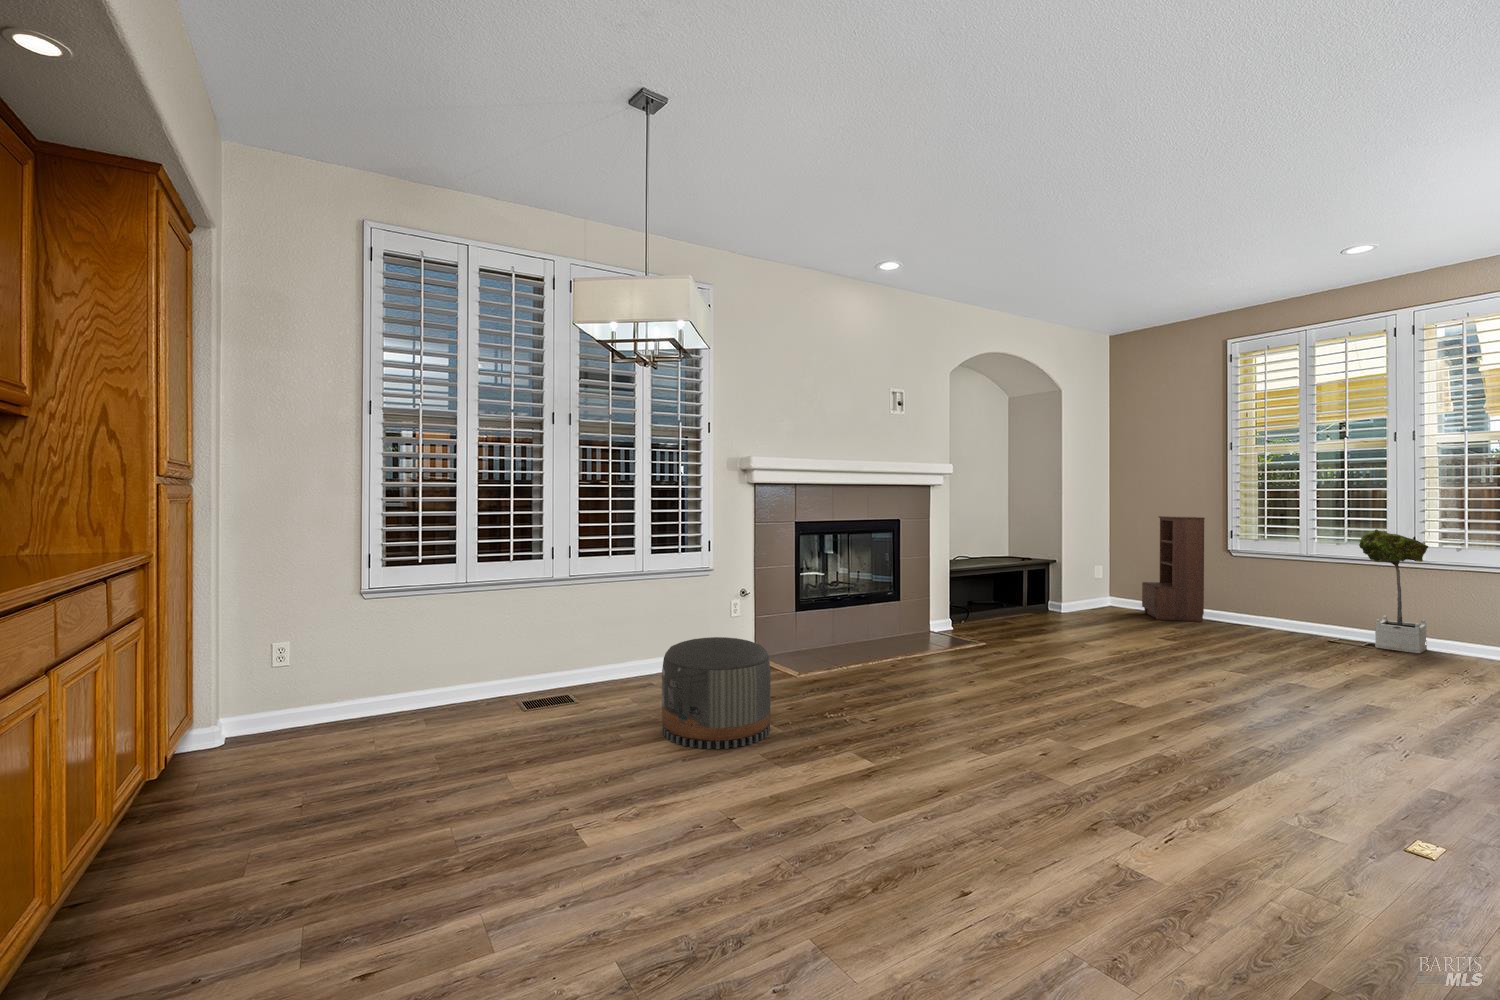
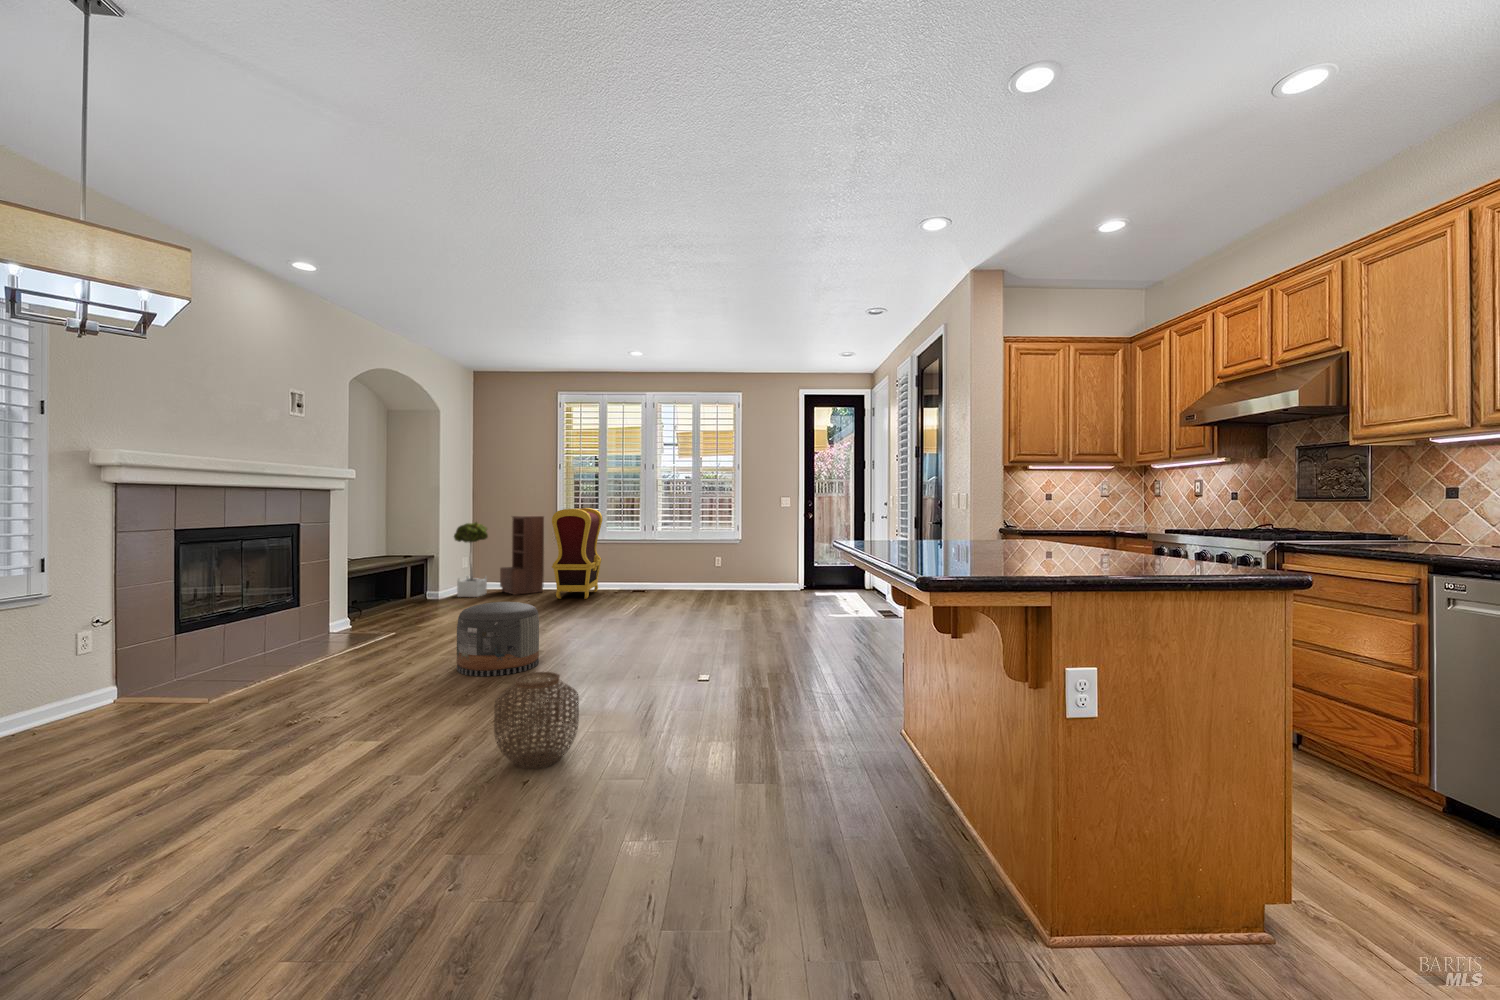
armchair: none [1207,507,1306,642] -> present [552,508,602,599]
potted tree: present [1359,529,1428,653] -> present [454,522,488,597]
pouf: present [662,637,770,749] -> present [457,602,539,676]
woven basket: none [948,737,1070,882] -> present [494,672,579,769]

